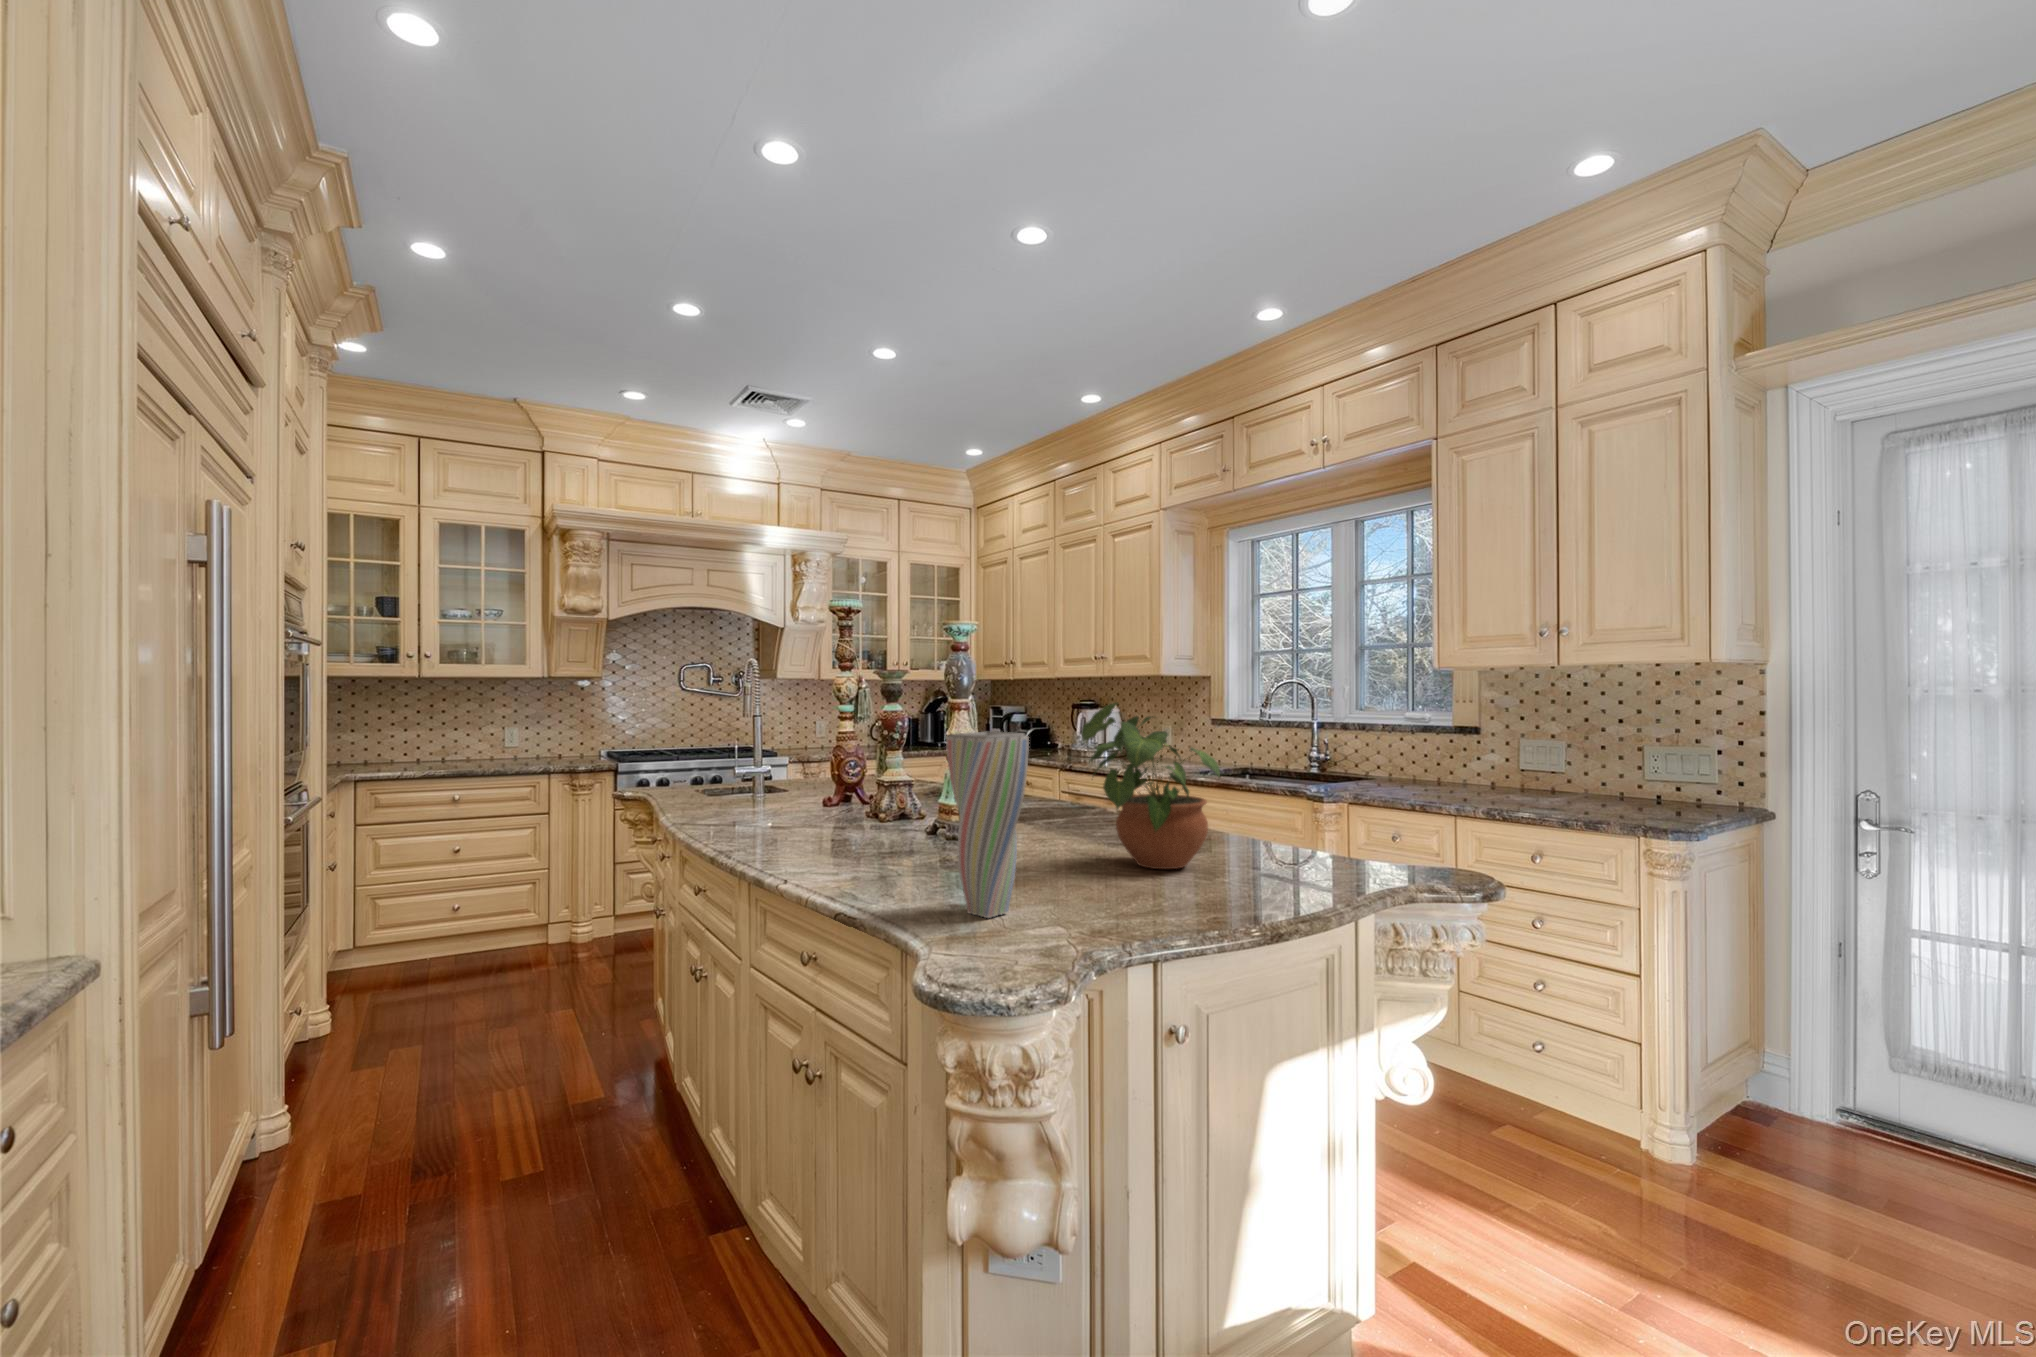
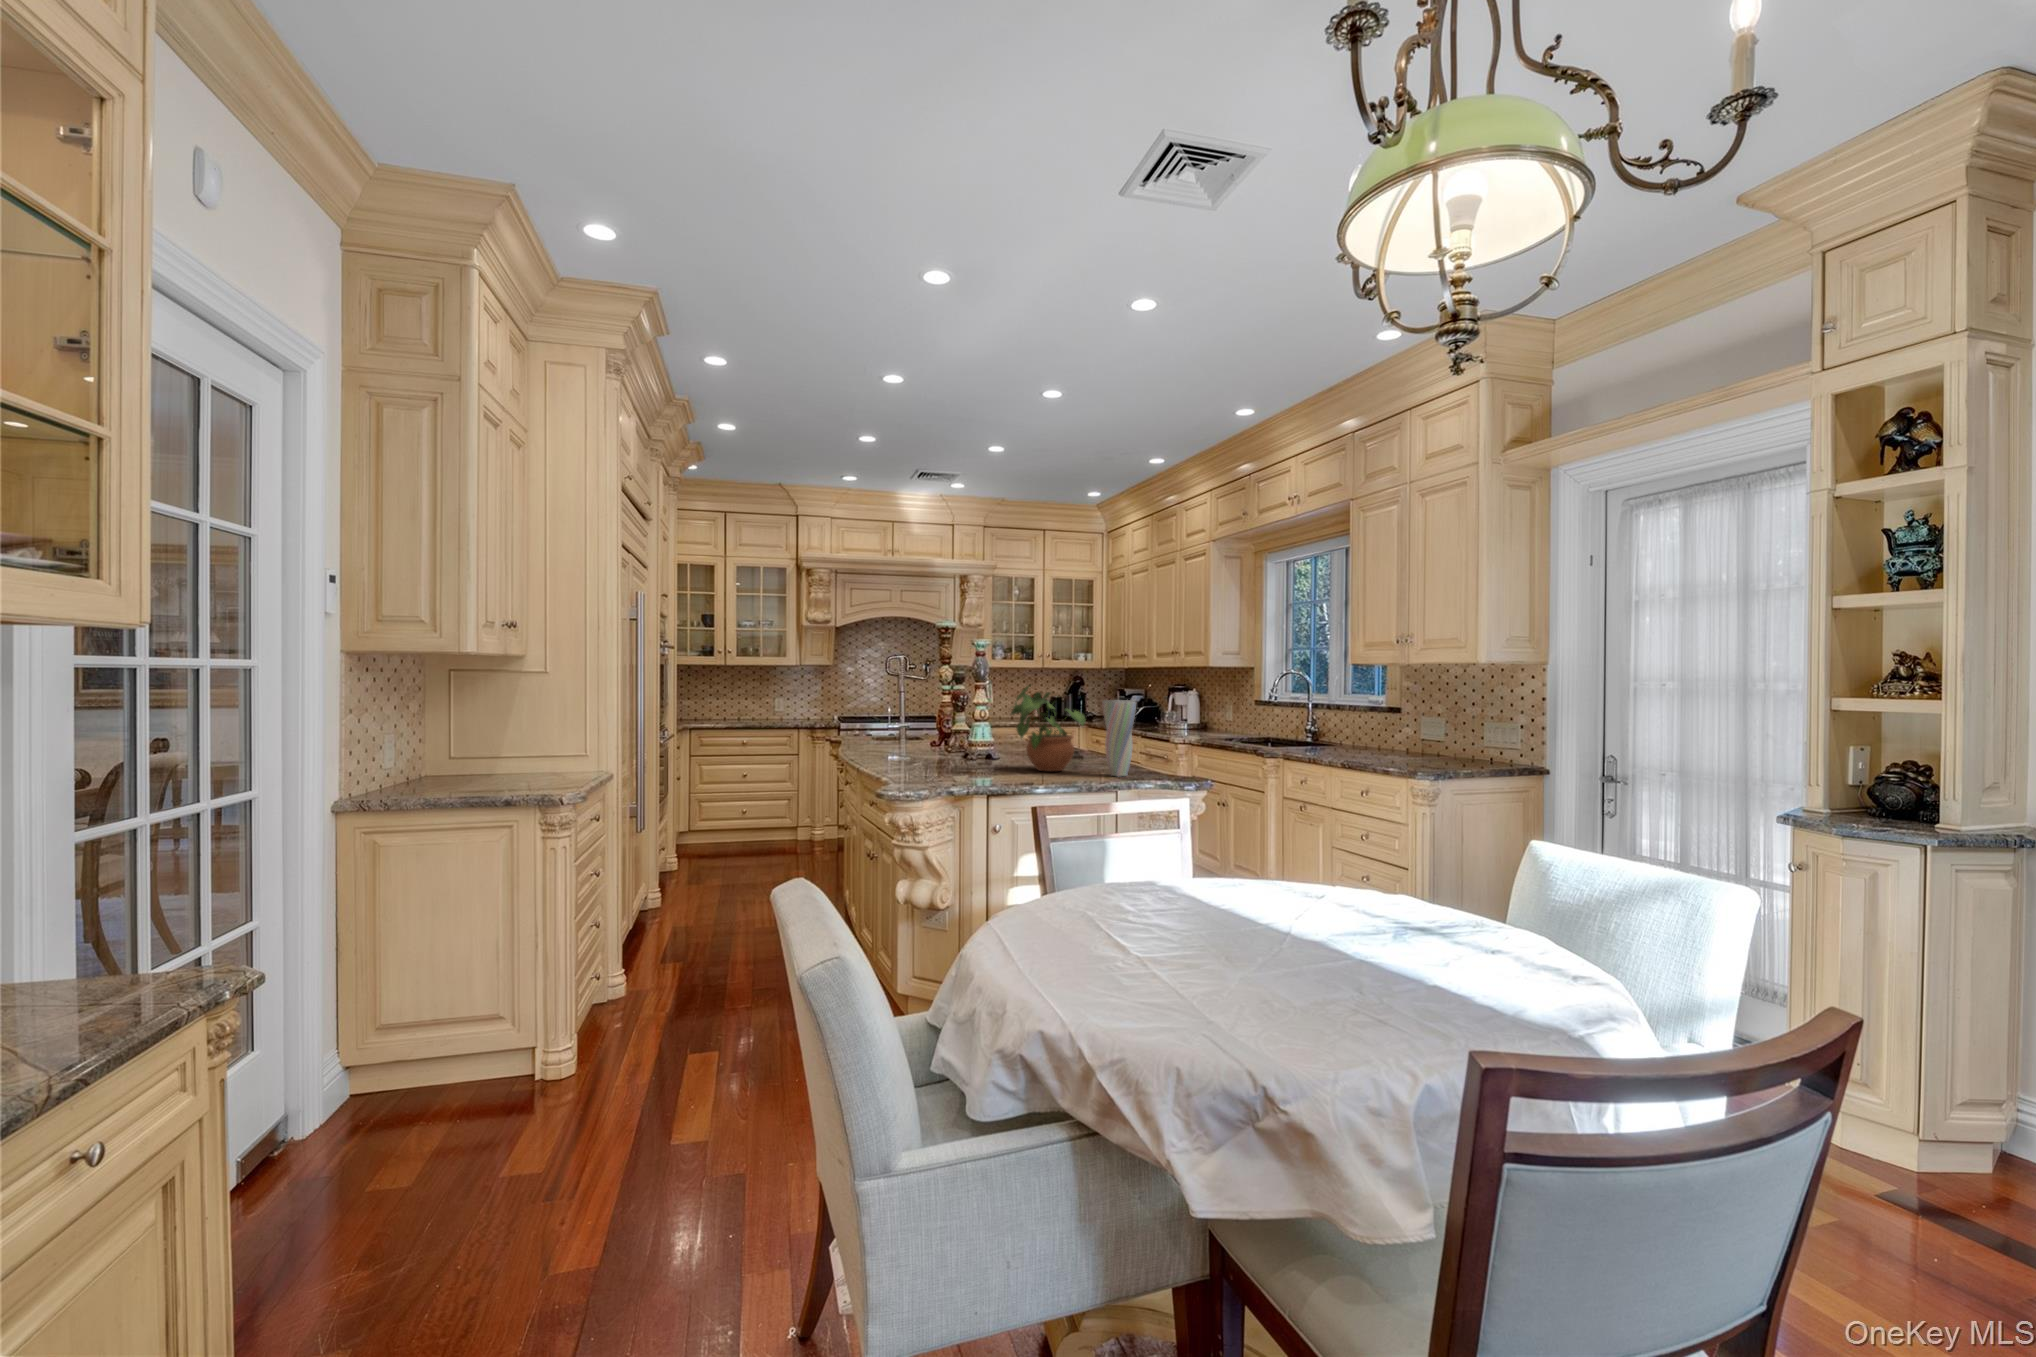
vase: present [946,732,1029,918] -> present [1102,700,1136,776]

